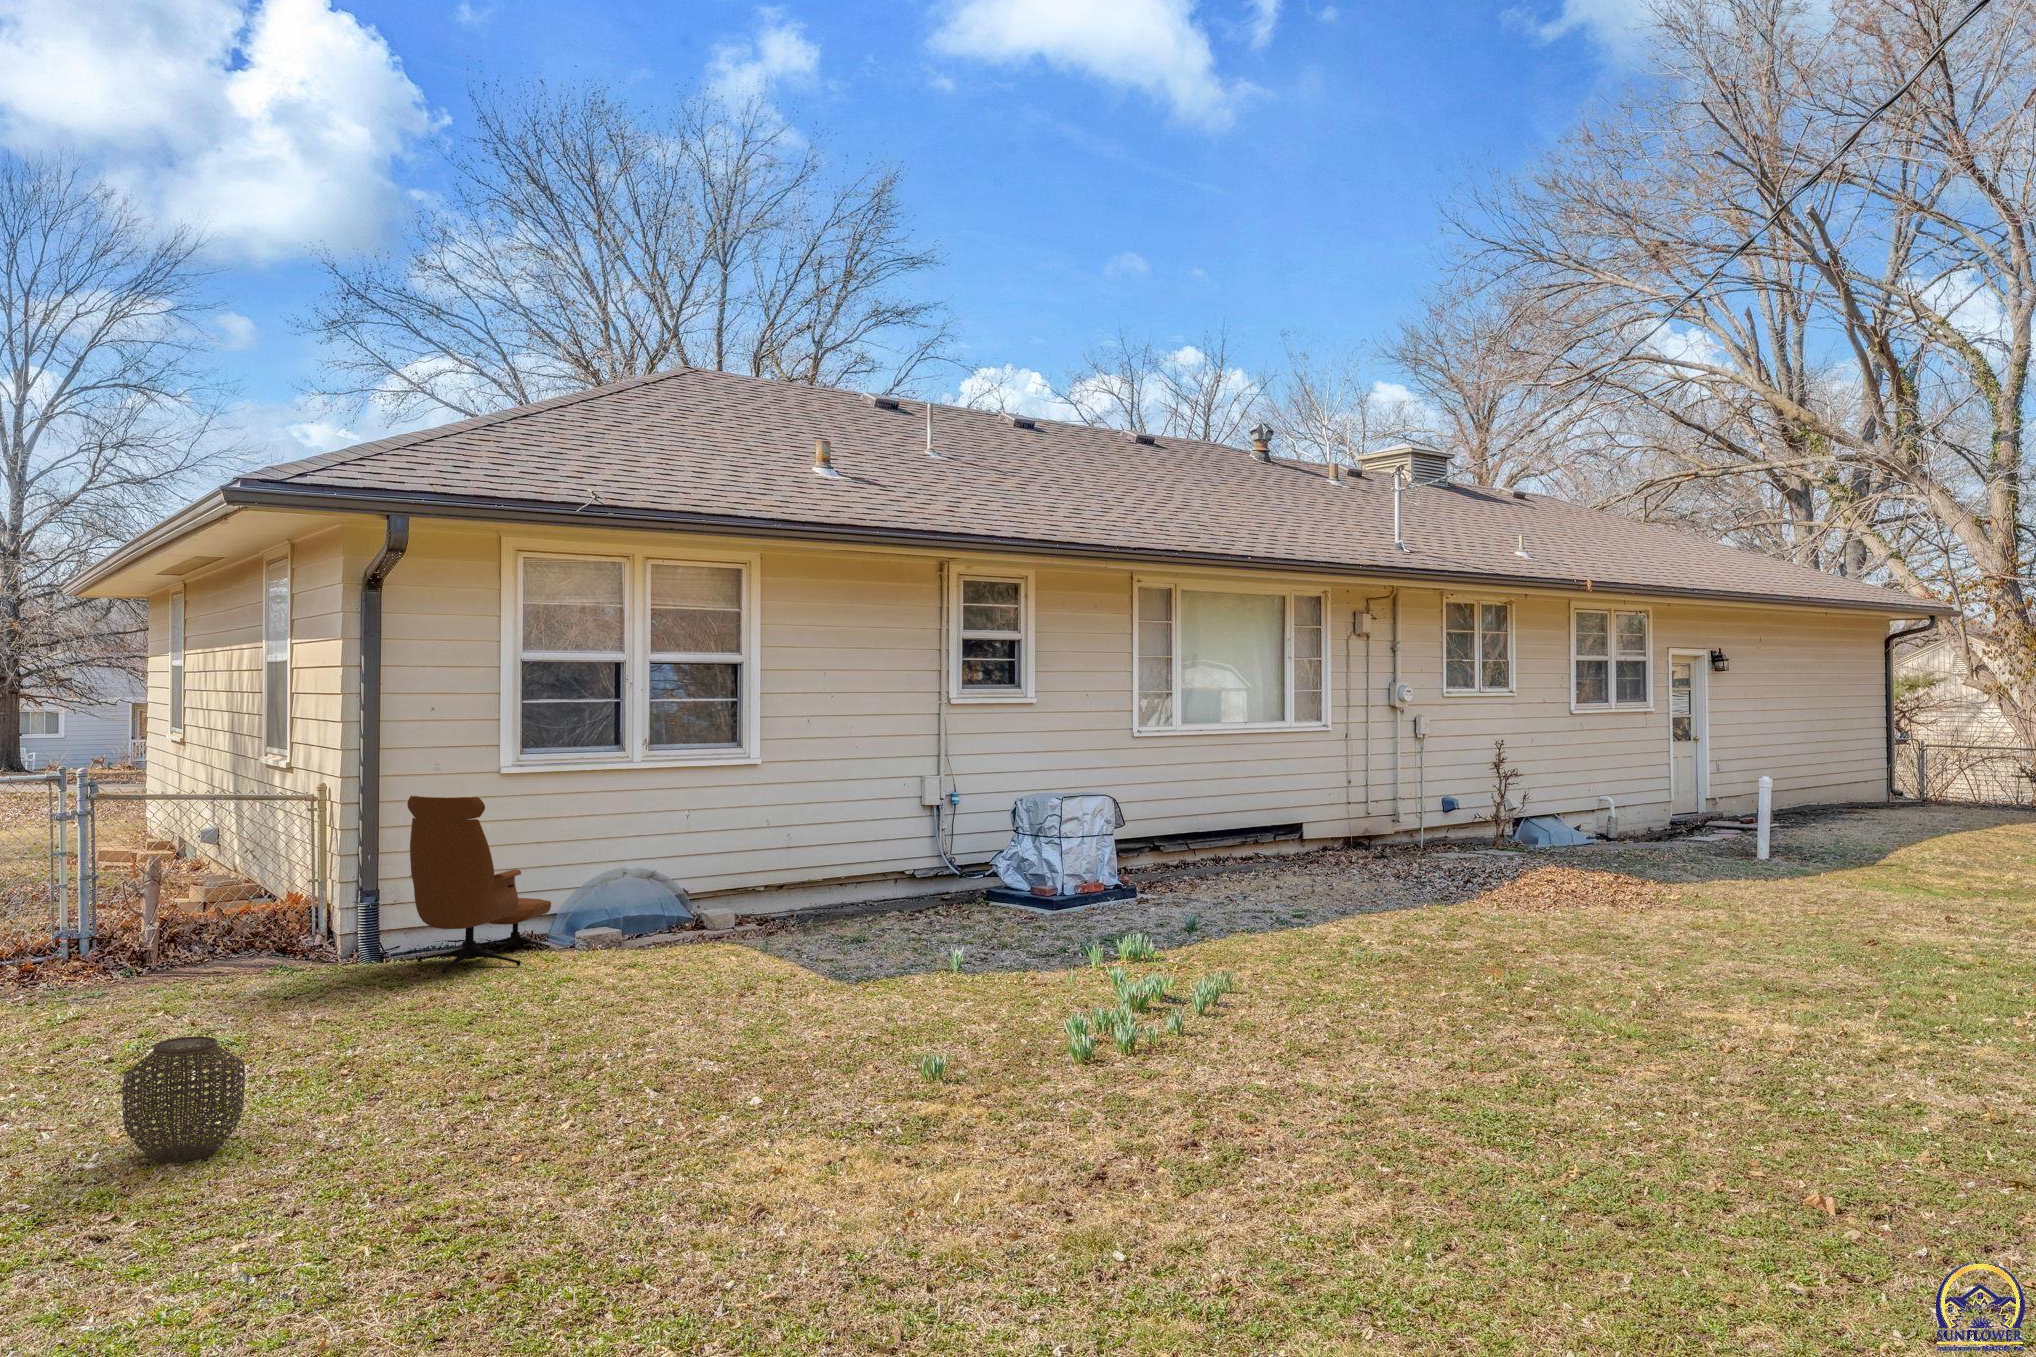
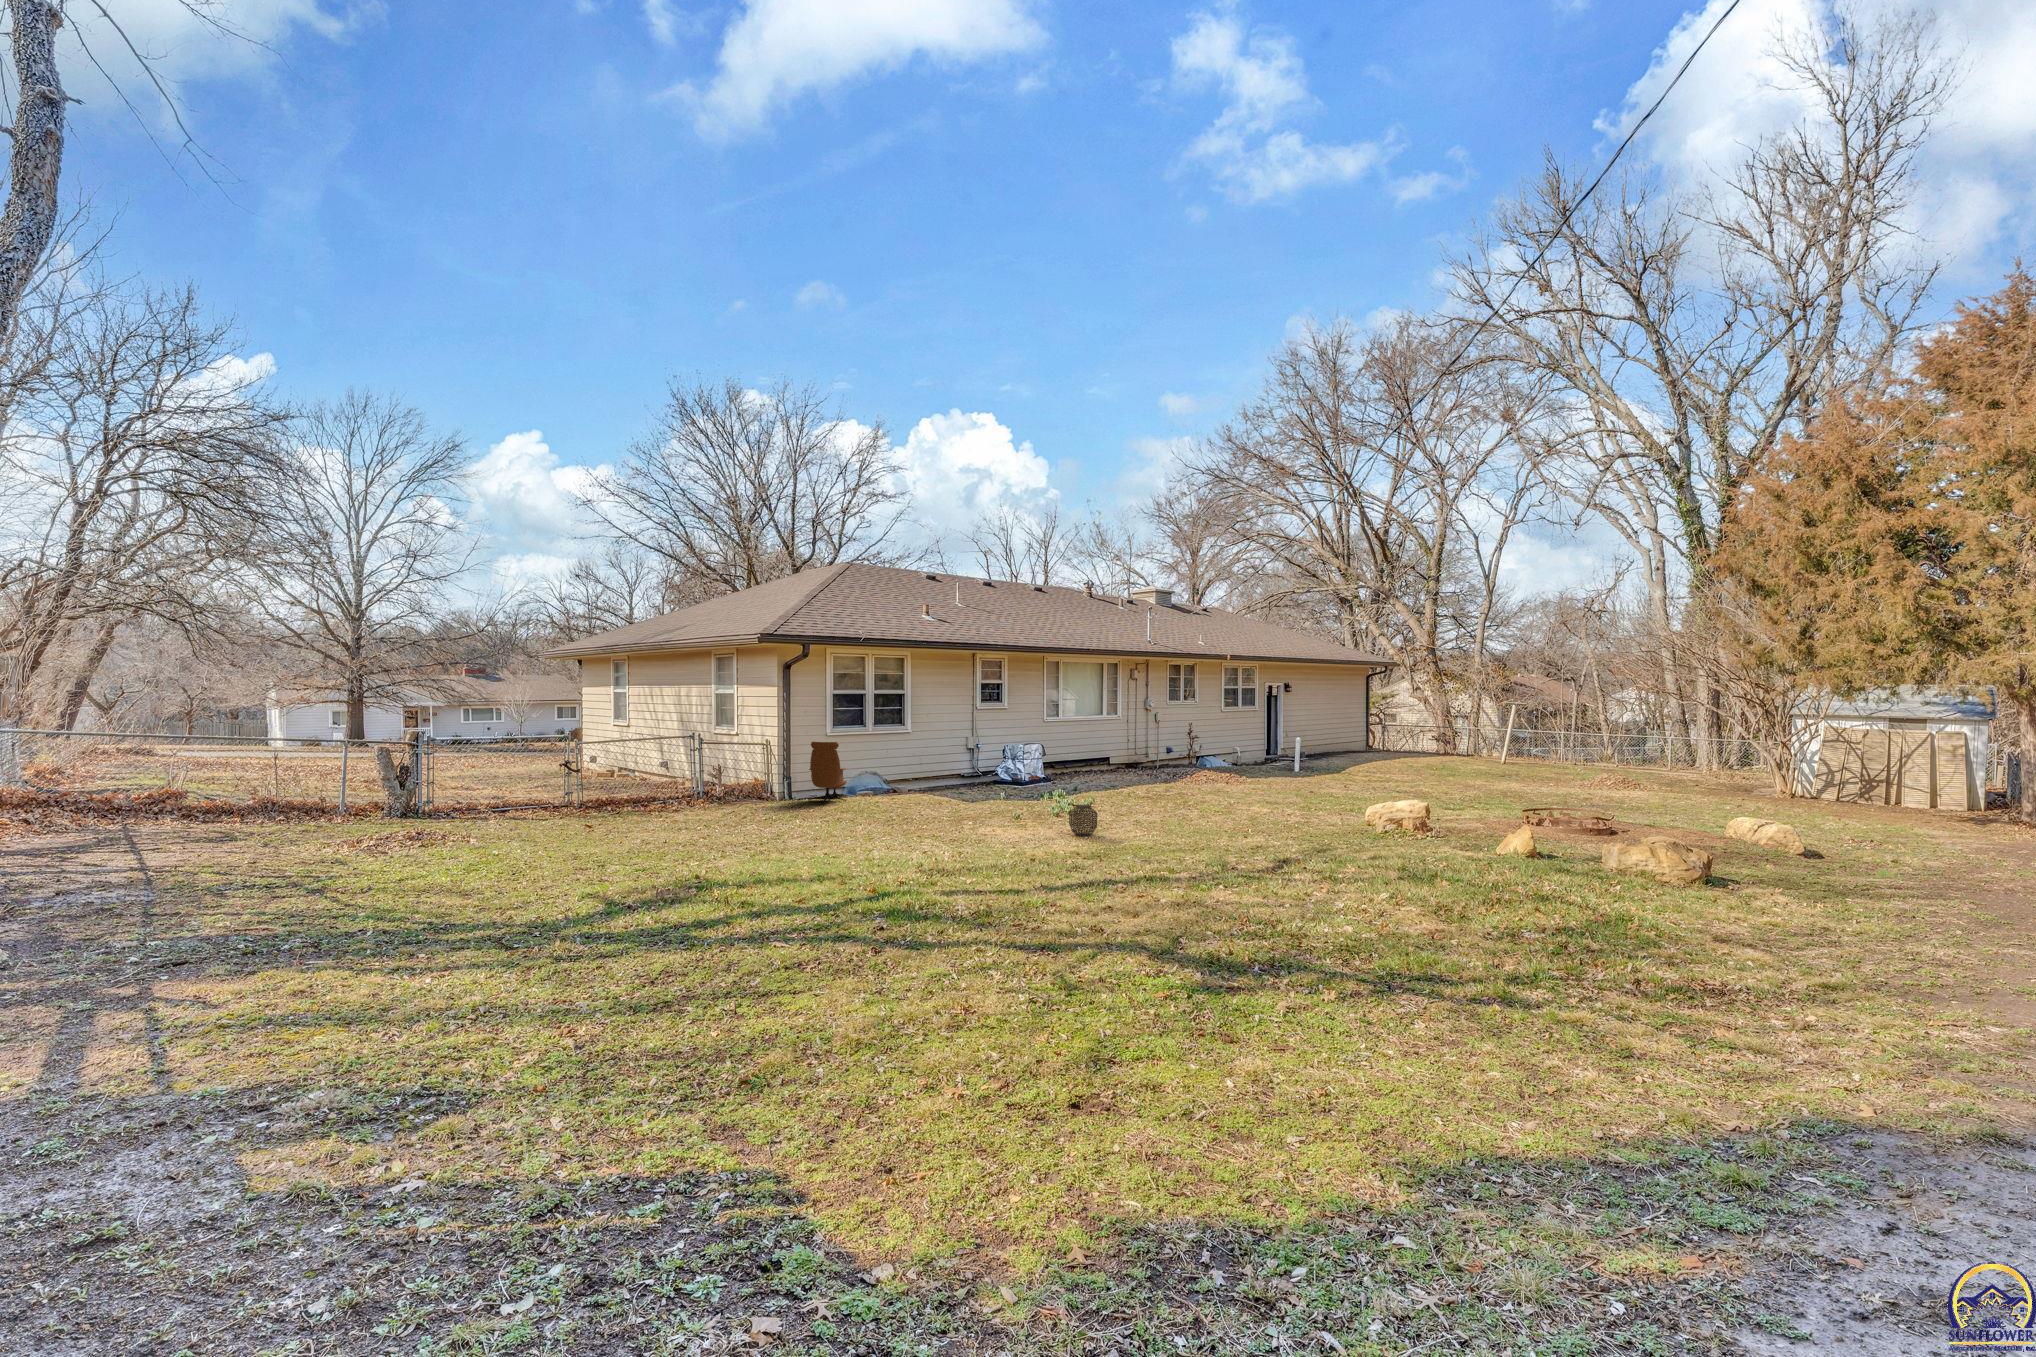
woven basket: present [122,1036,245,1162] -> present [1069,805,1097,836]

